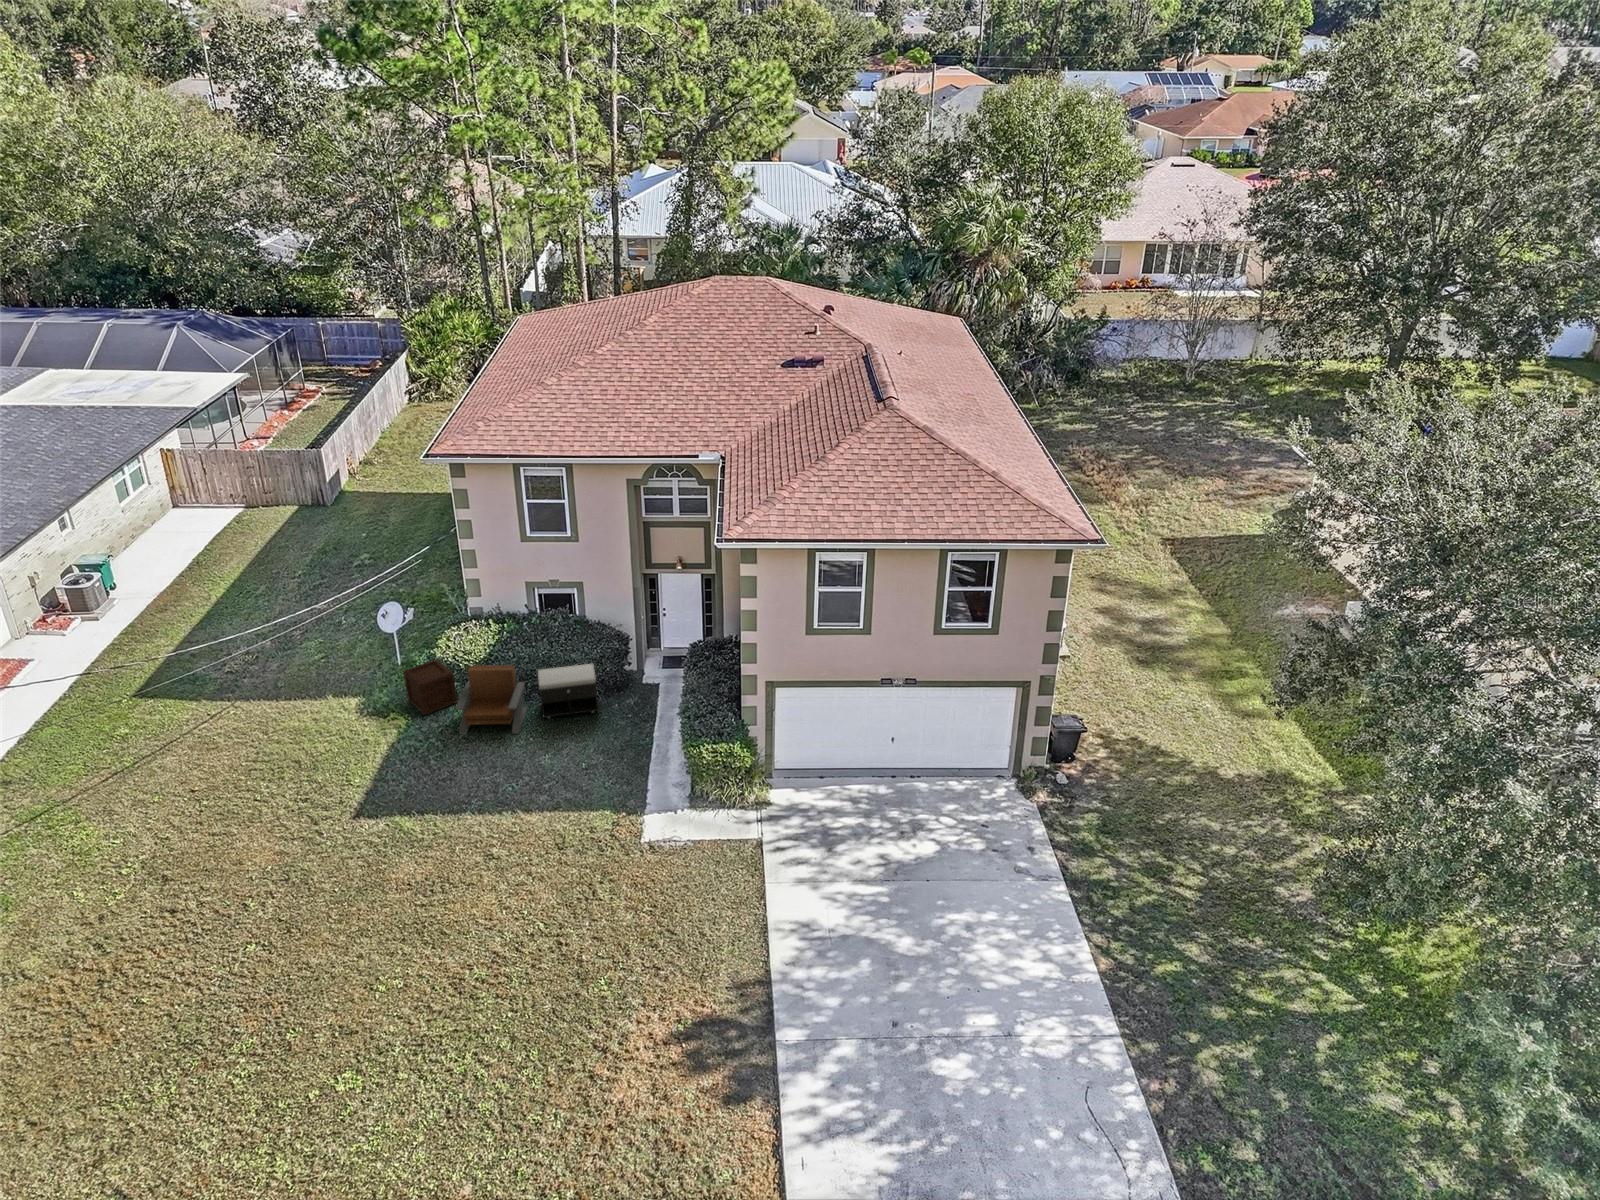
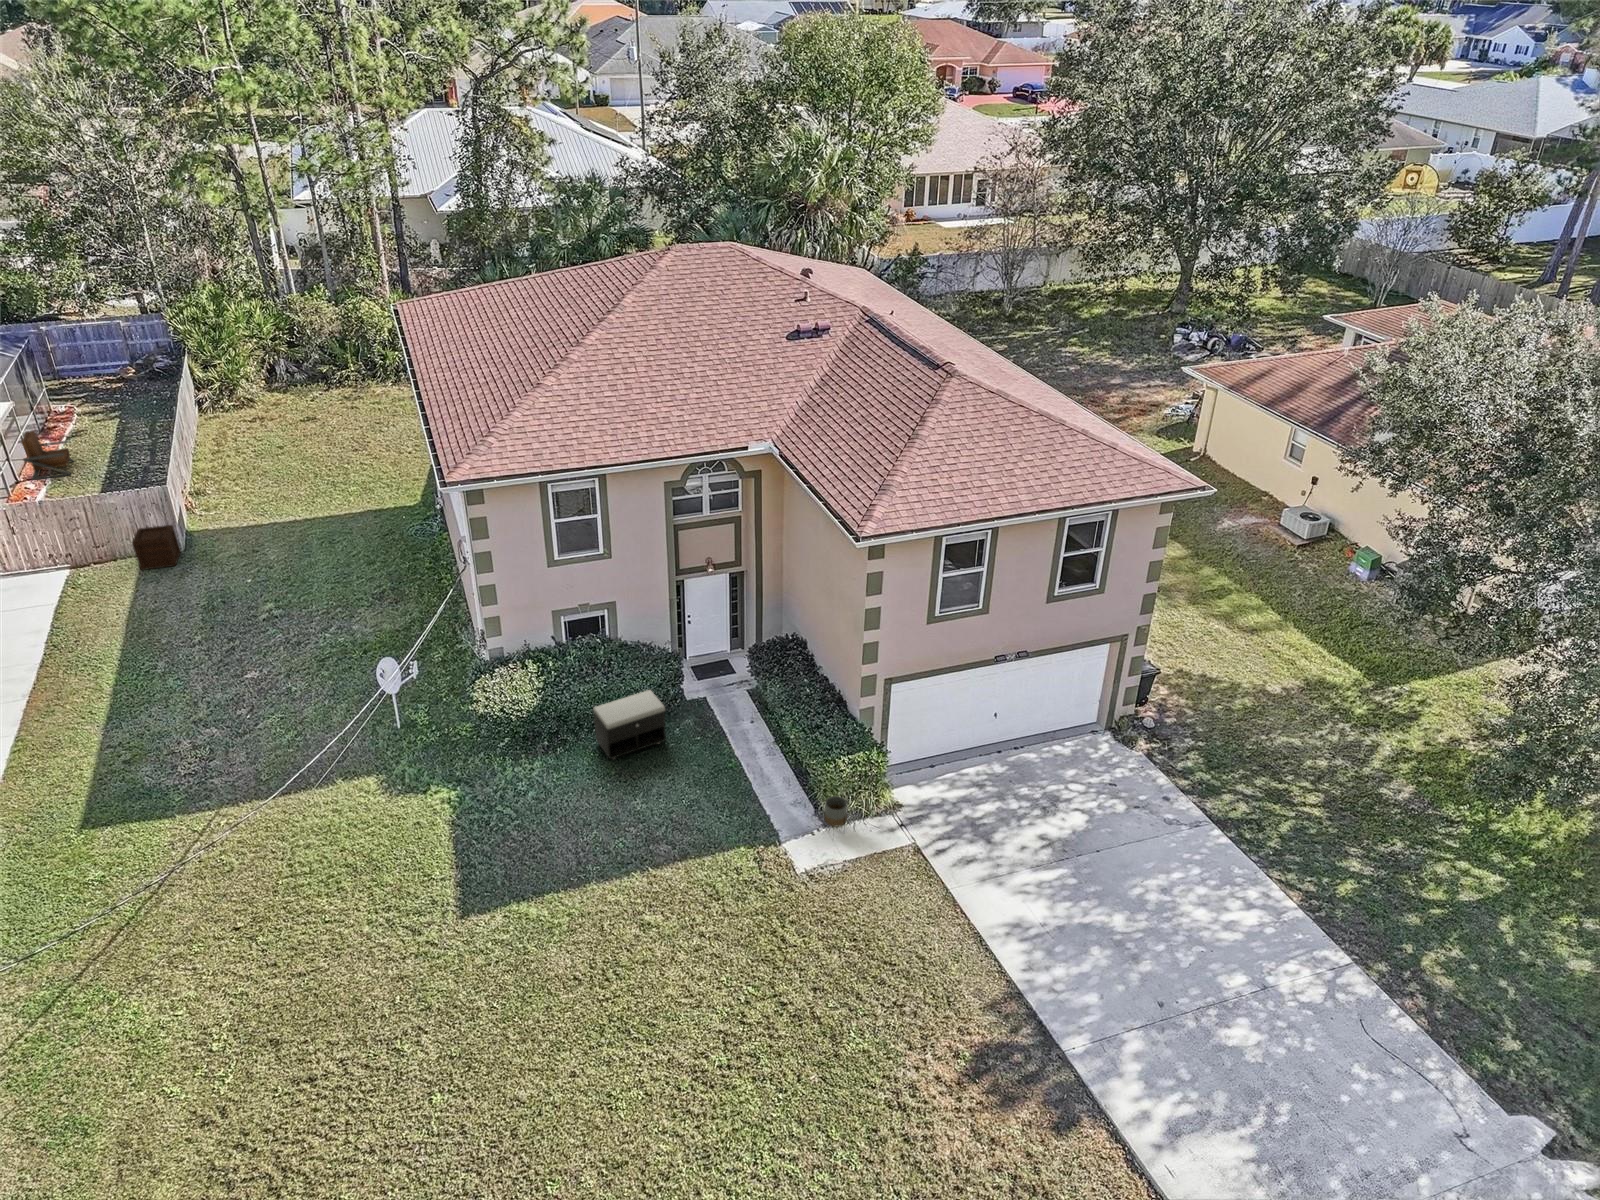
wooden crate: present [403,659,458,715] -> present [132,525,181,570]
lounge chair: present [455,665,528,735] -> present [22,431,74,480]
planter: none [686,780,708,816] -> present [824,796,847,826]

